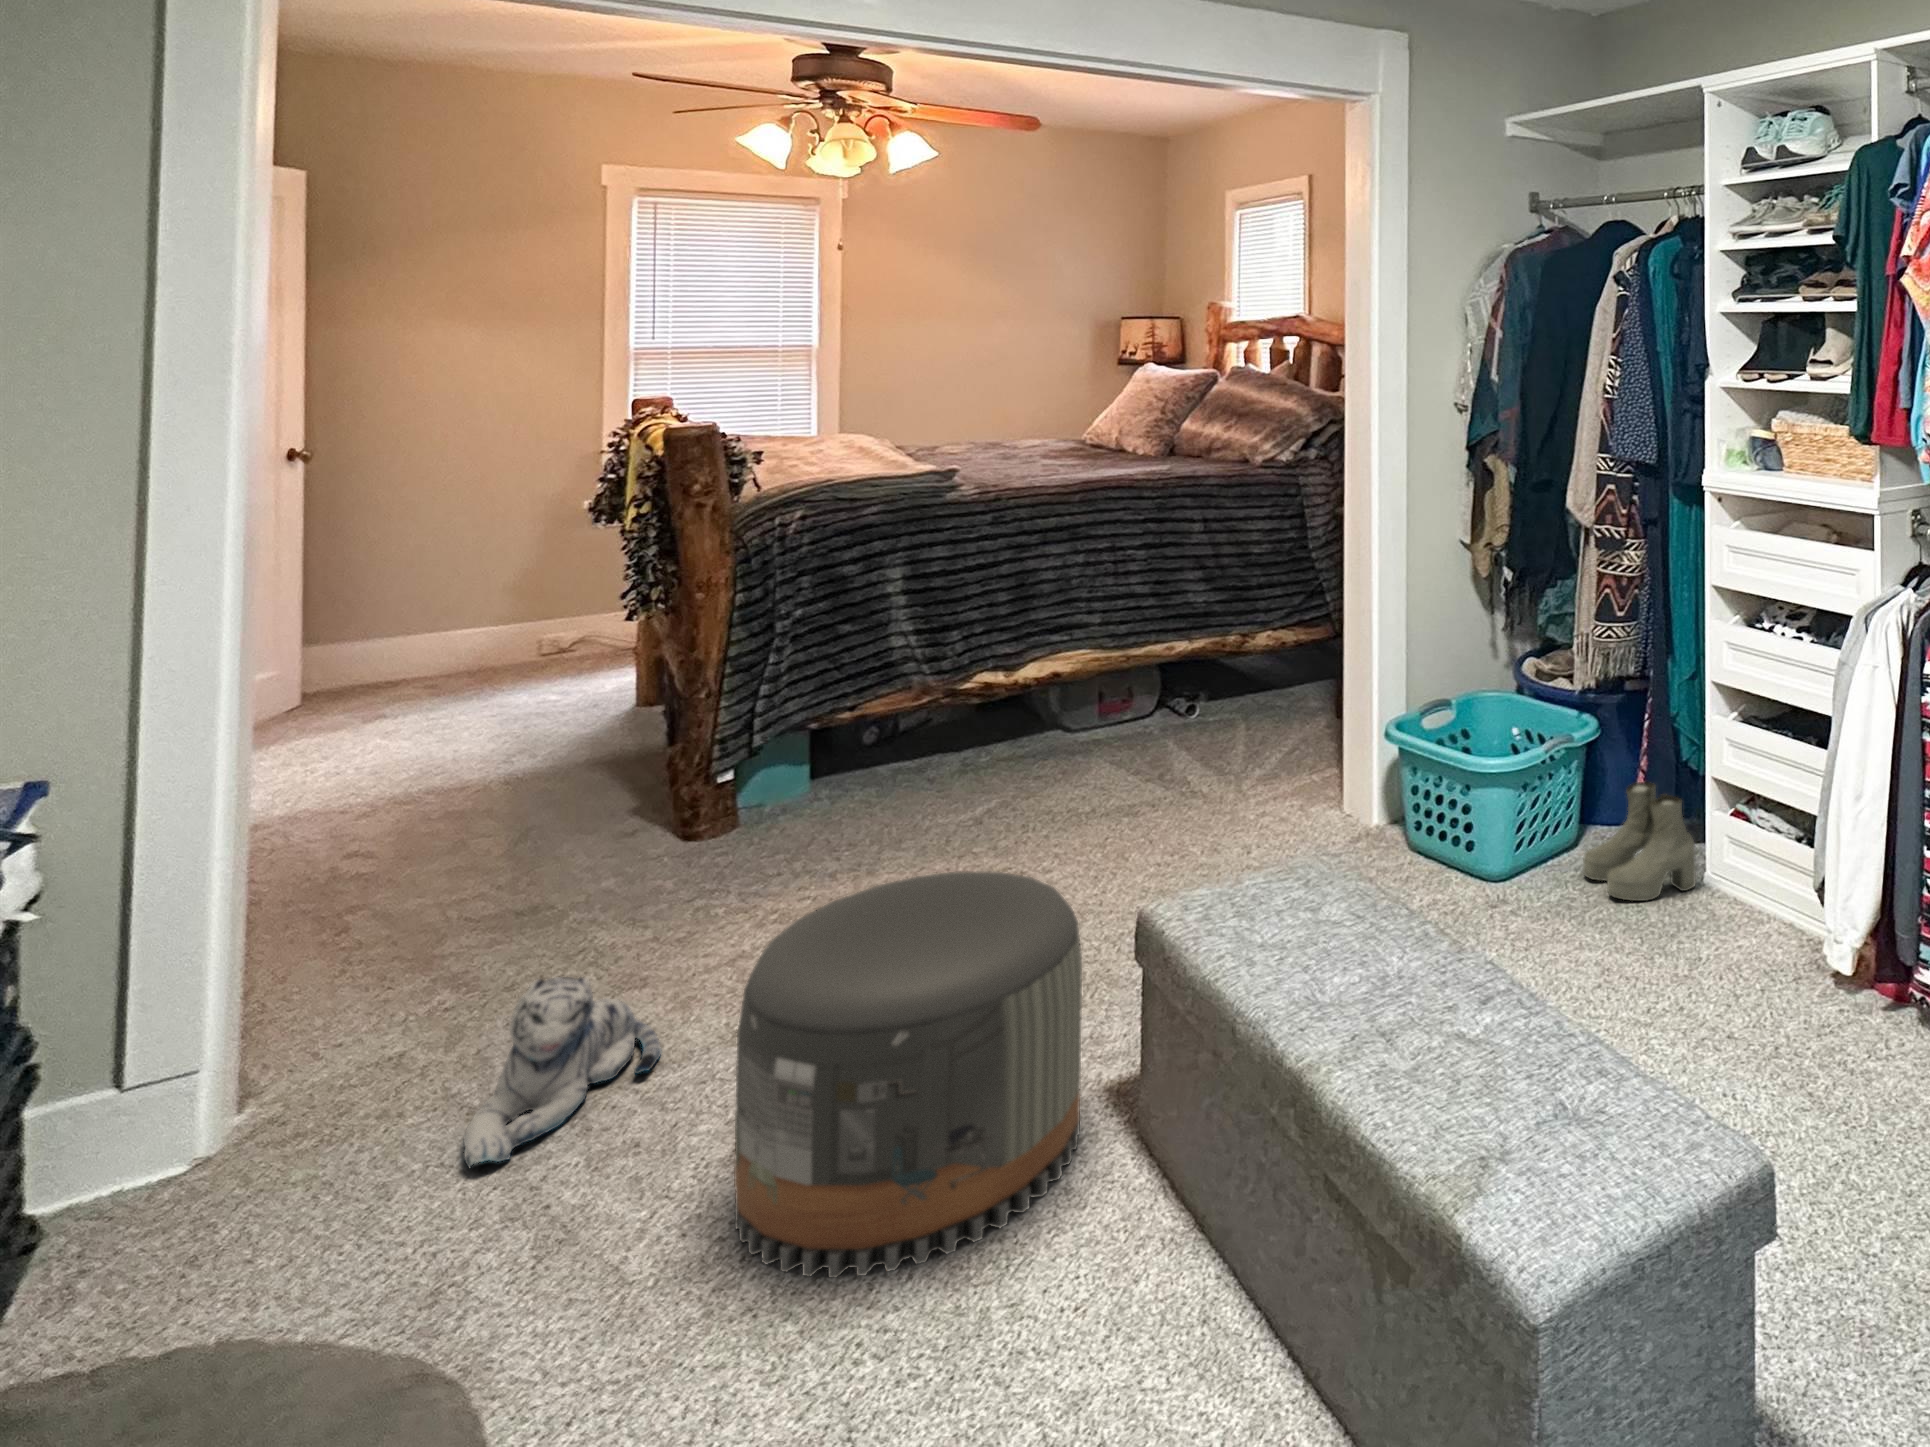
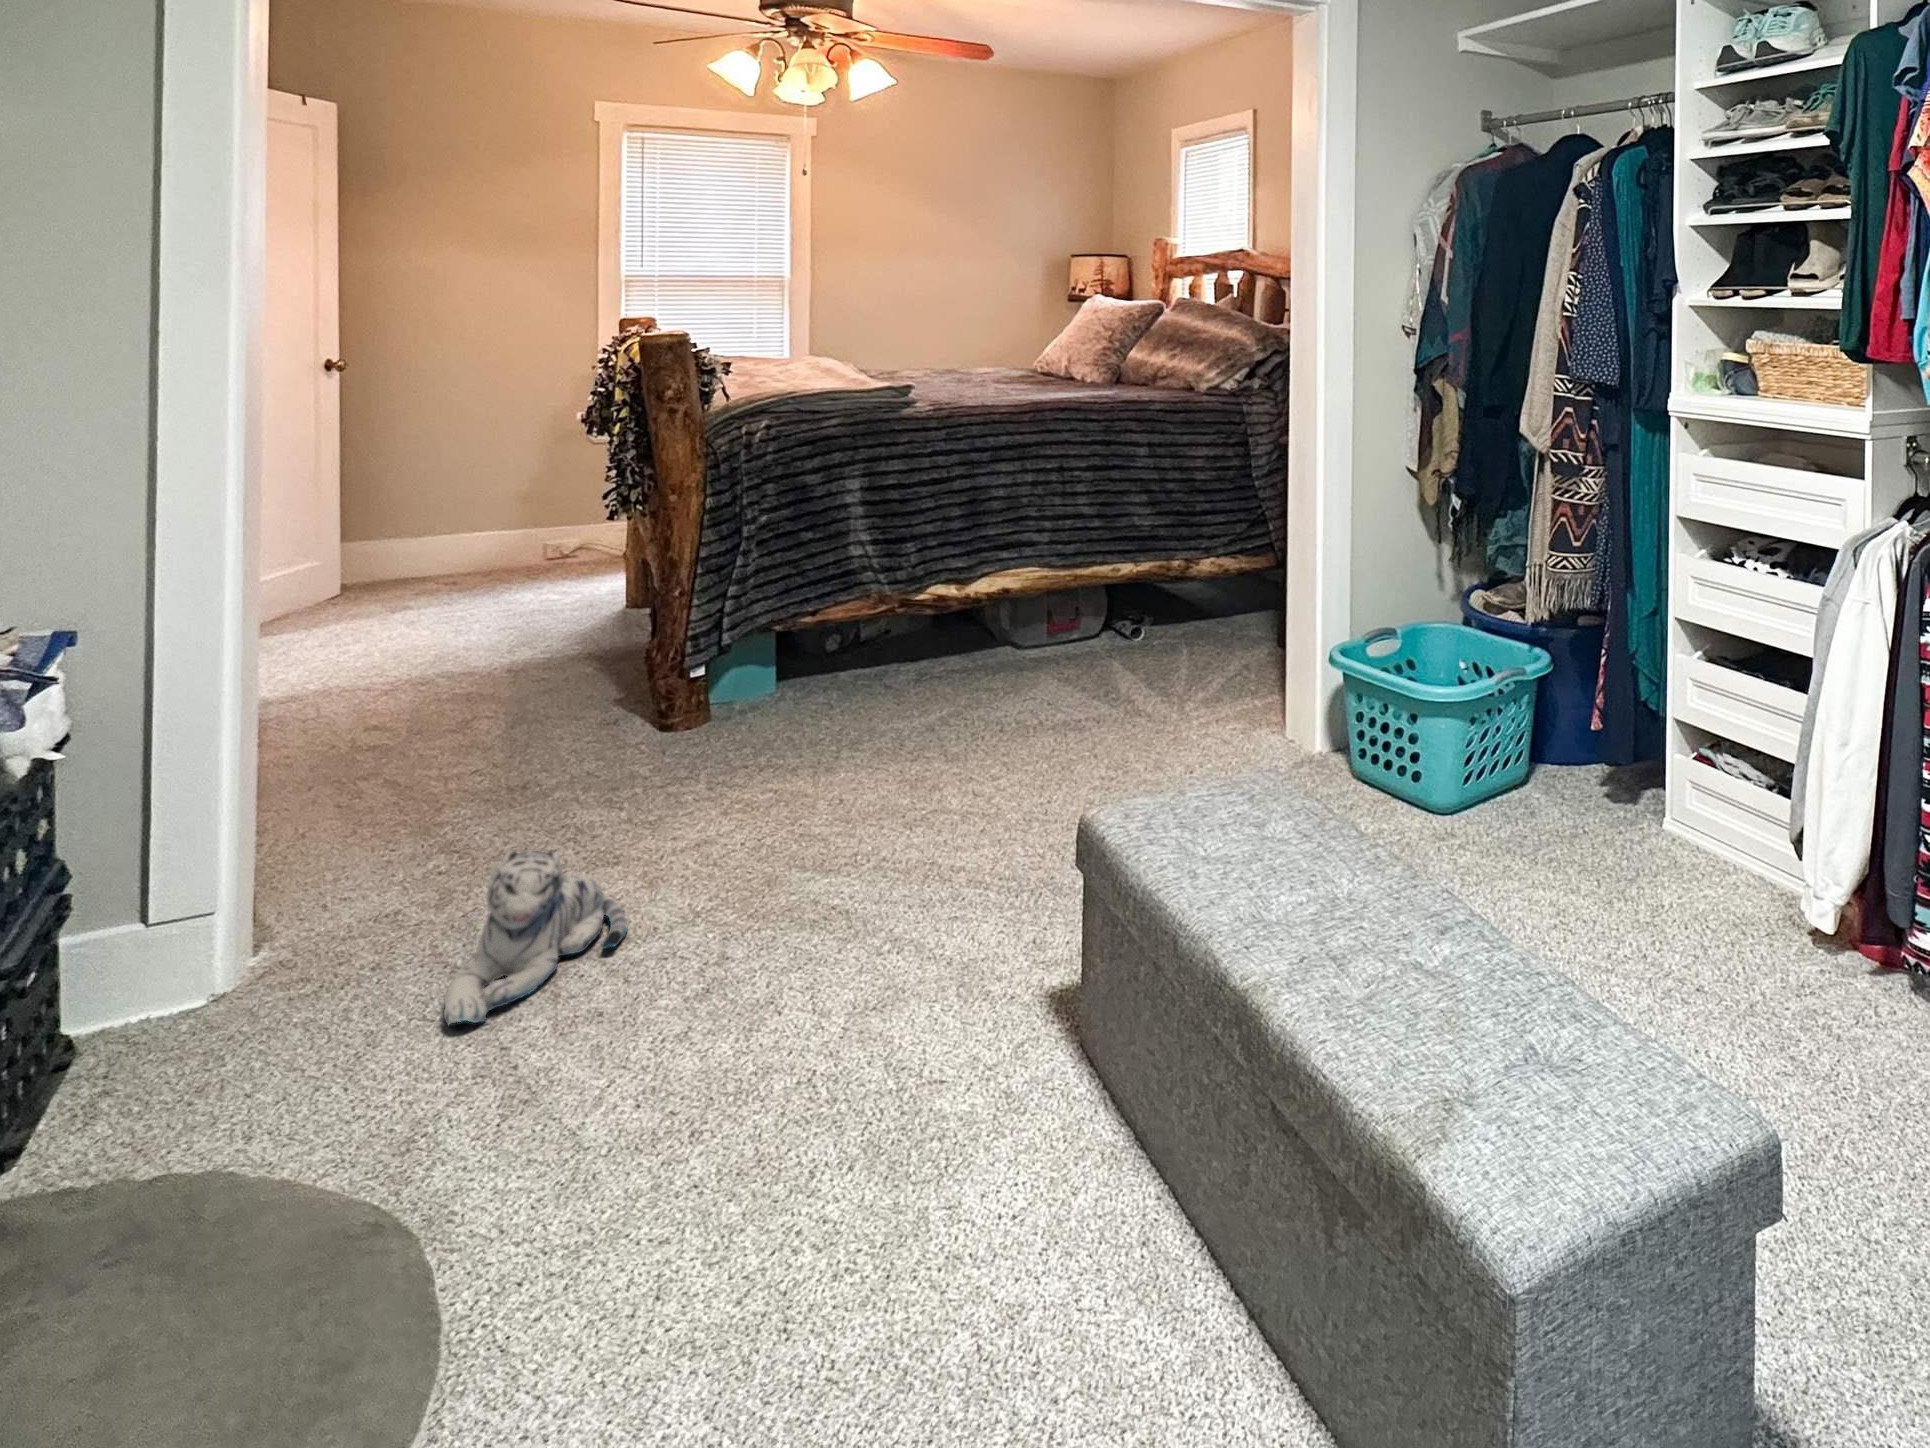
boots: present [1582,782,1696,901] -> none [1534,722,1656,845]
pouf: present [734,871,1082,1278] -> none [686,771,1022,1164]

